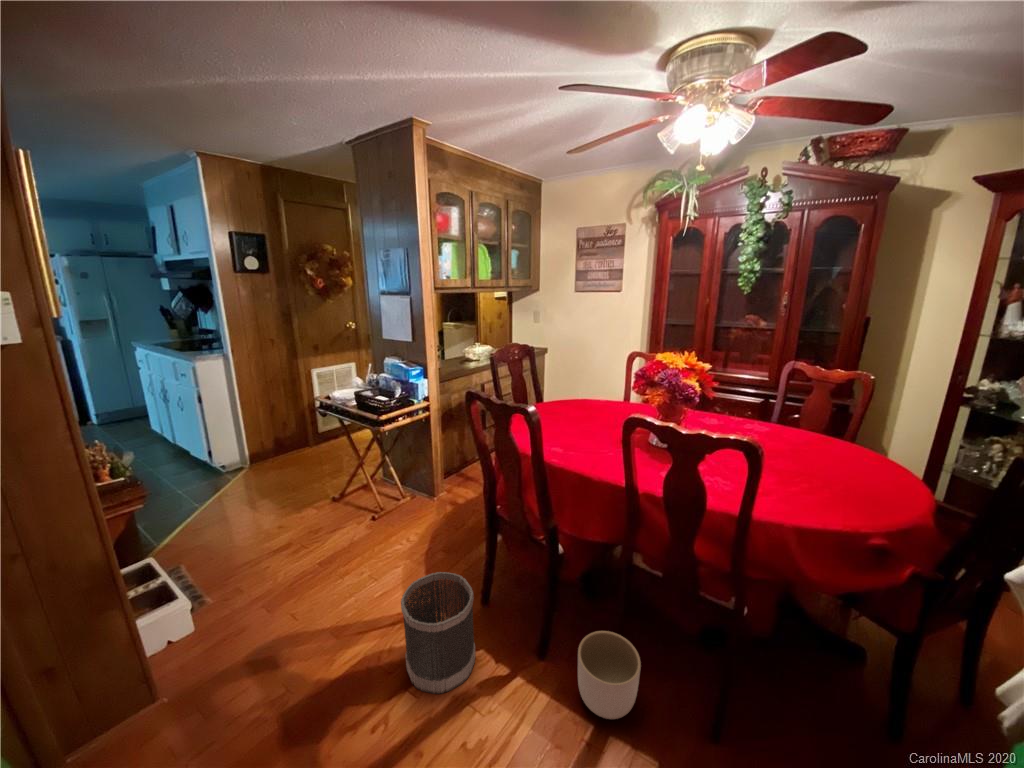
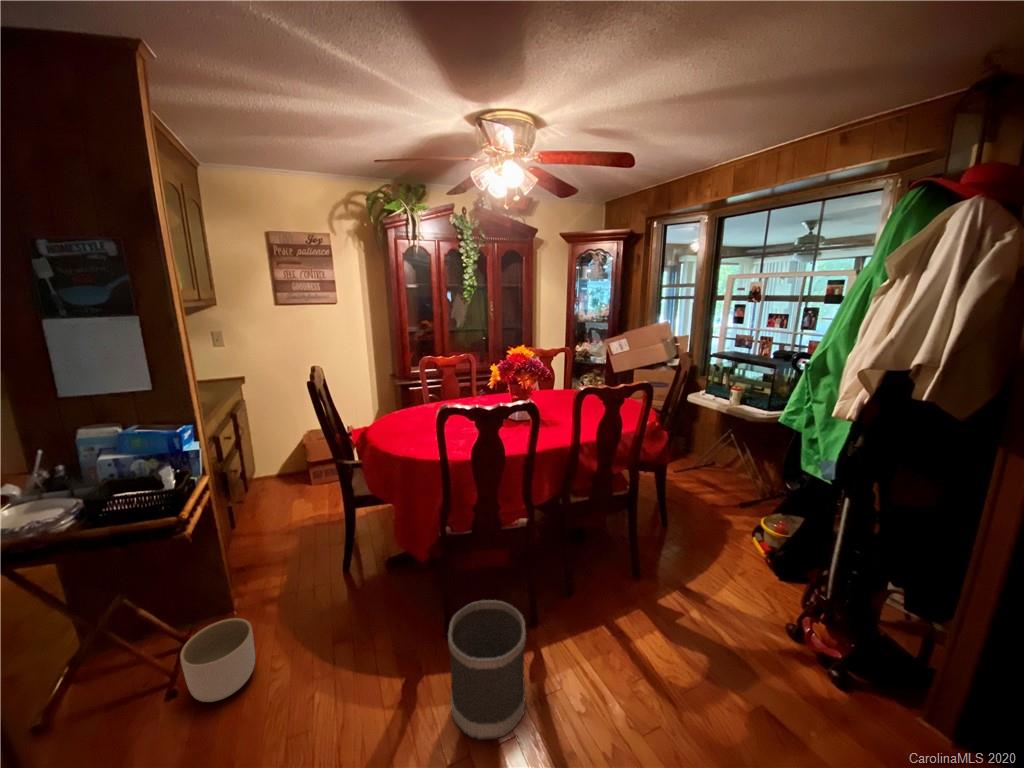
planter: present [578,631,641,719] -> present [180,618,255,702]

